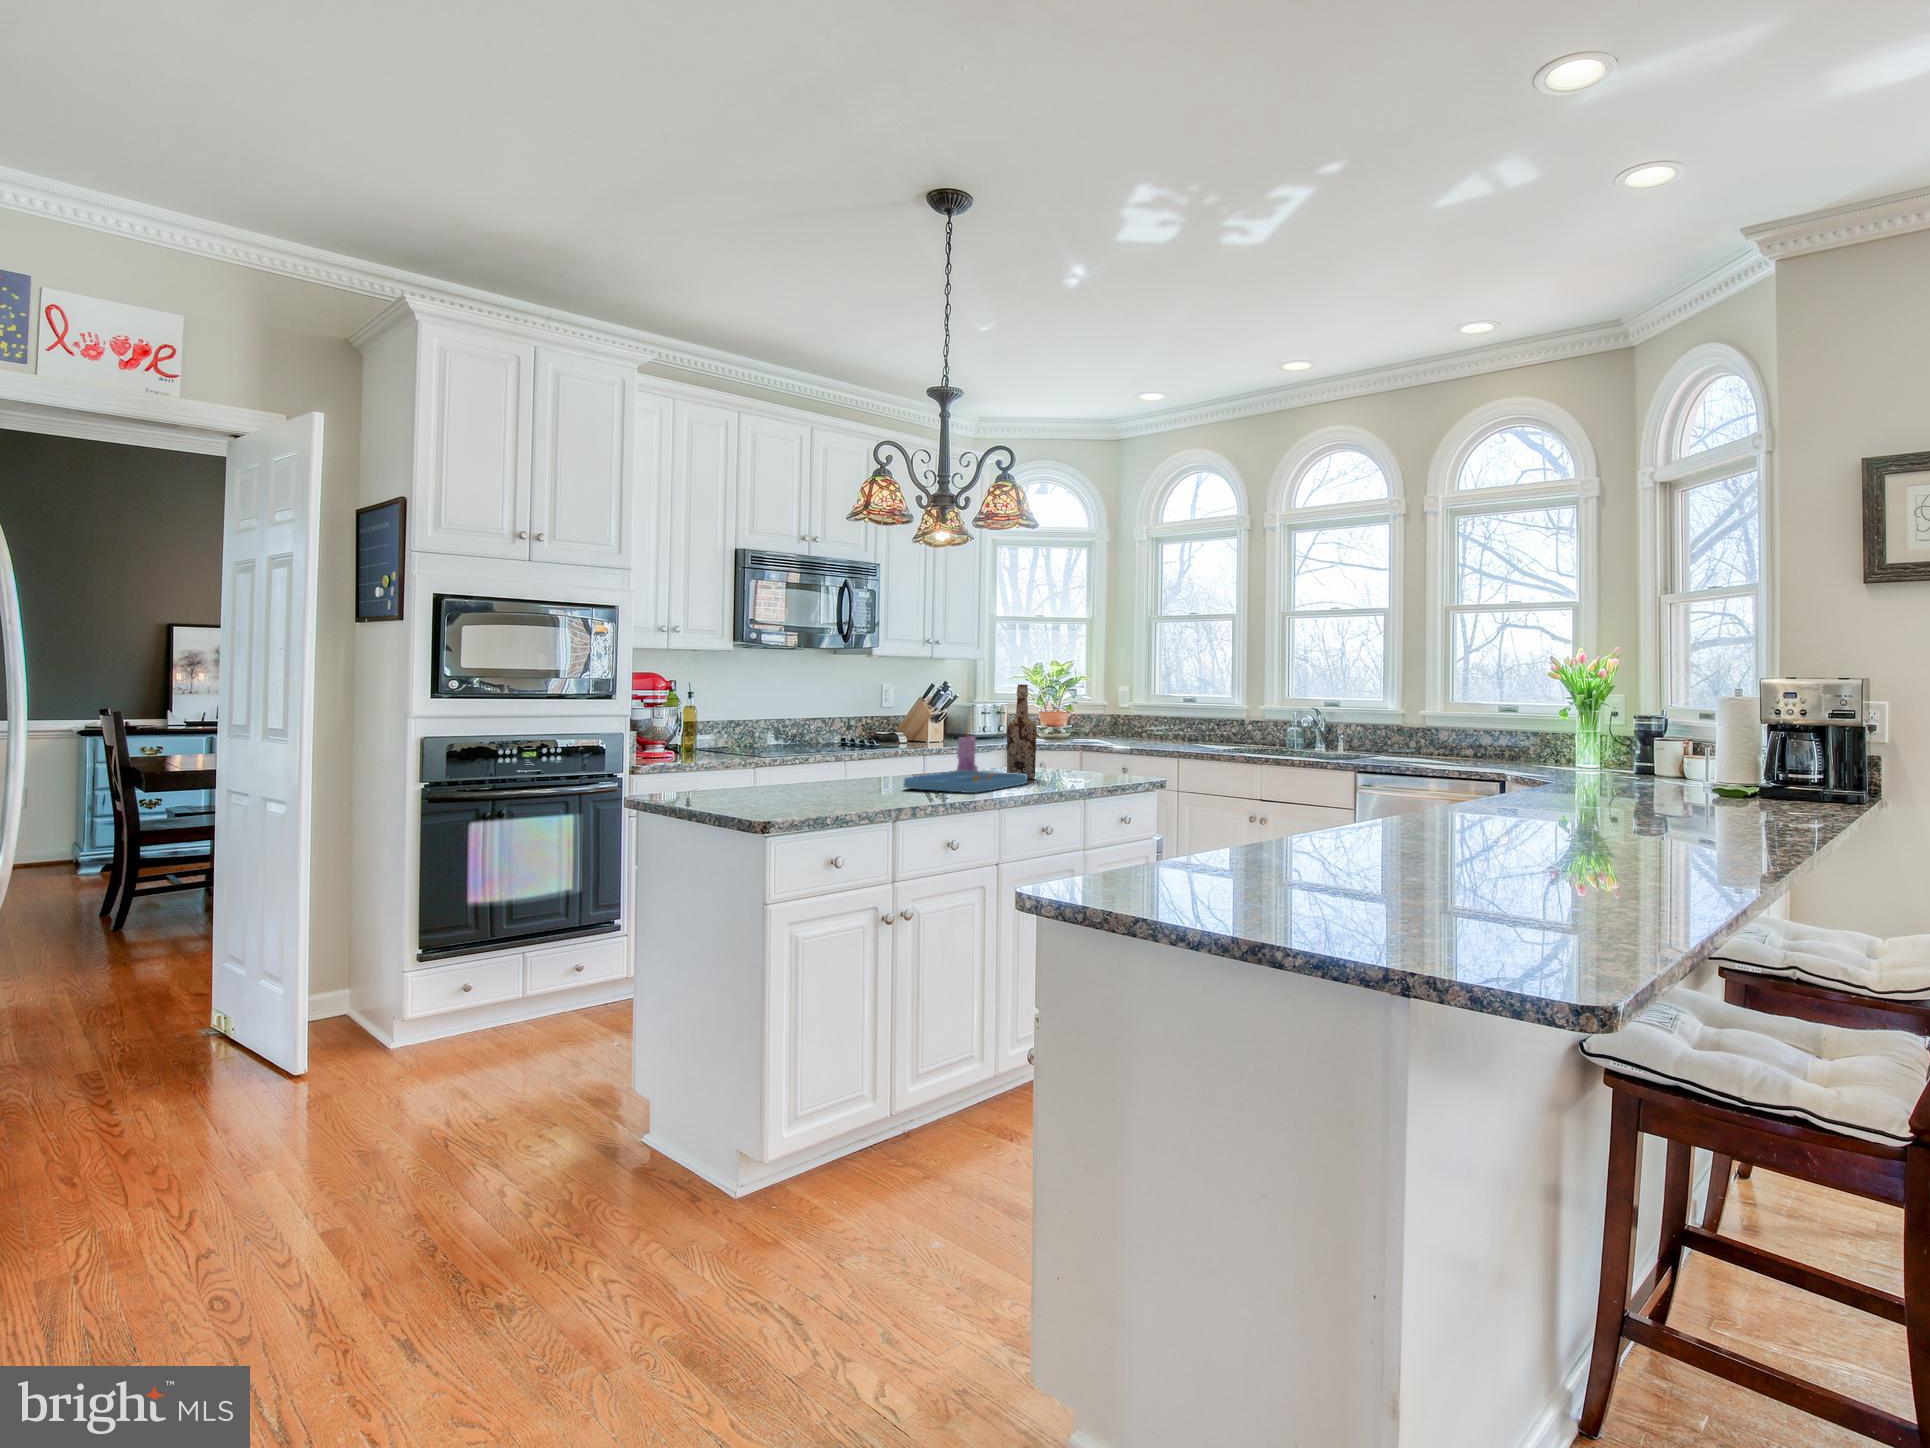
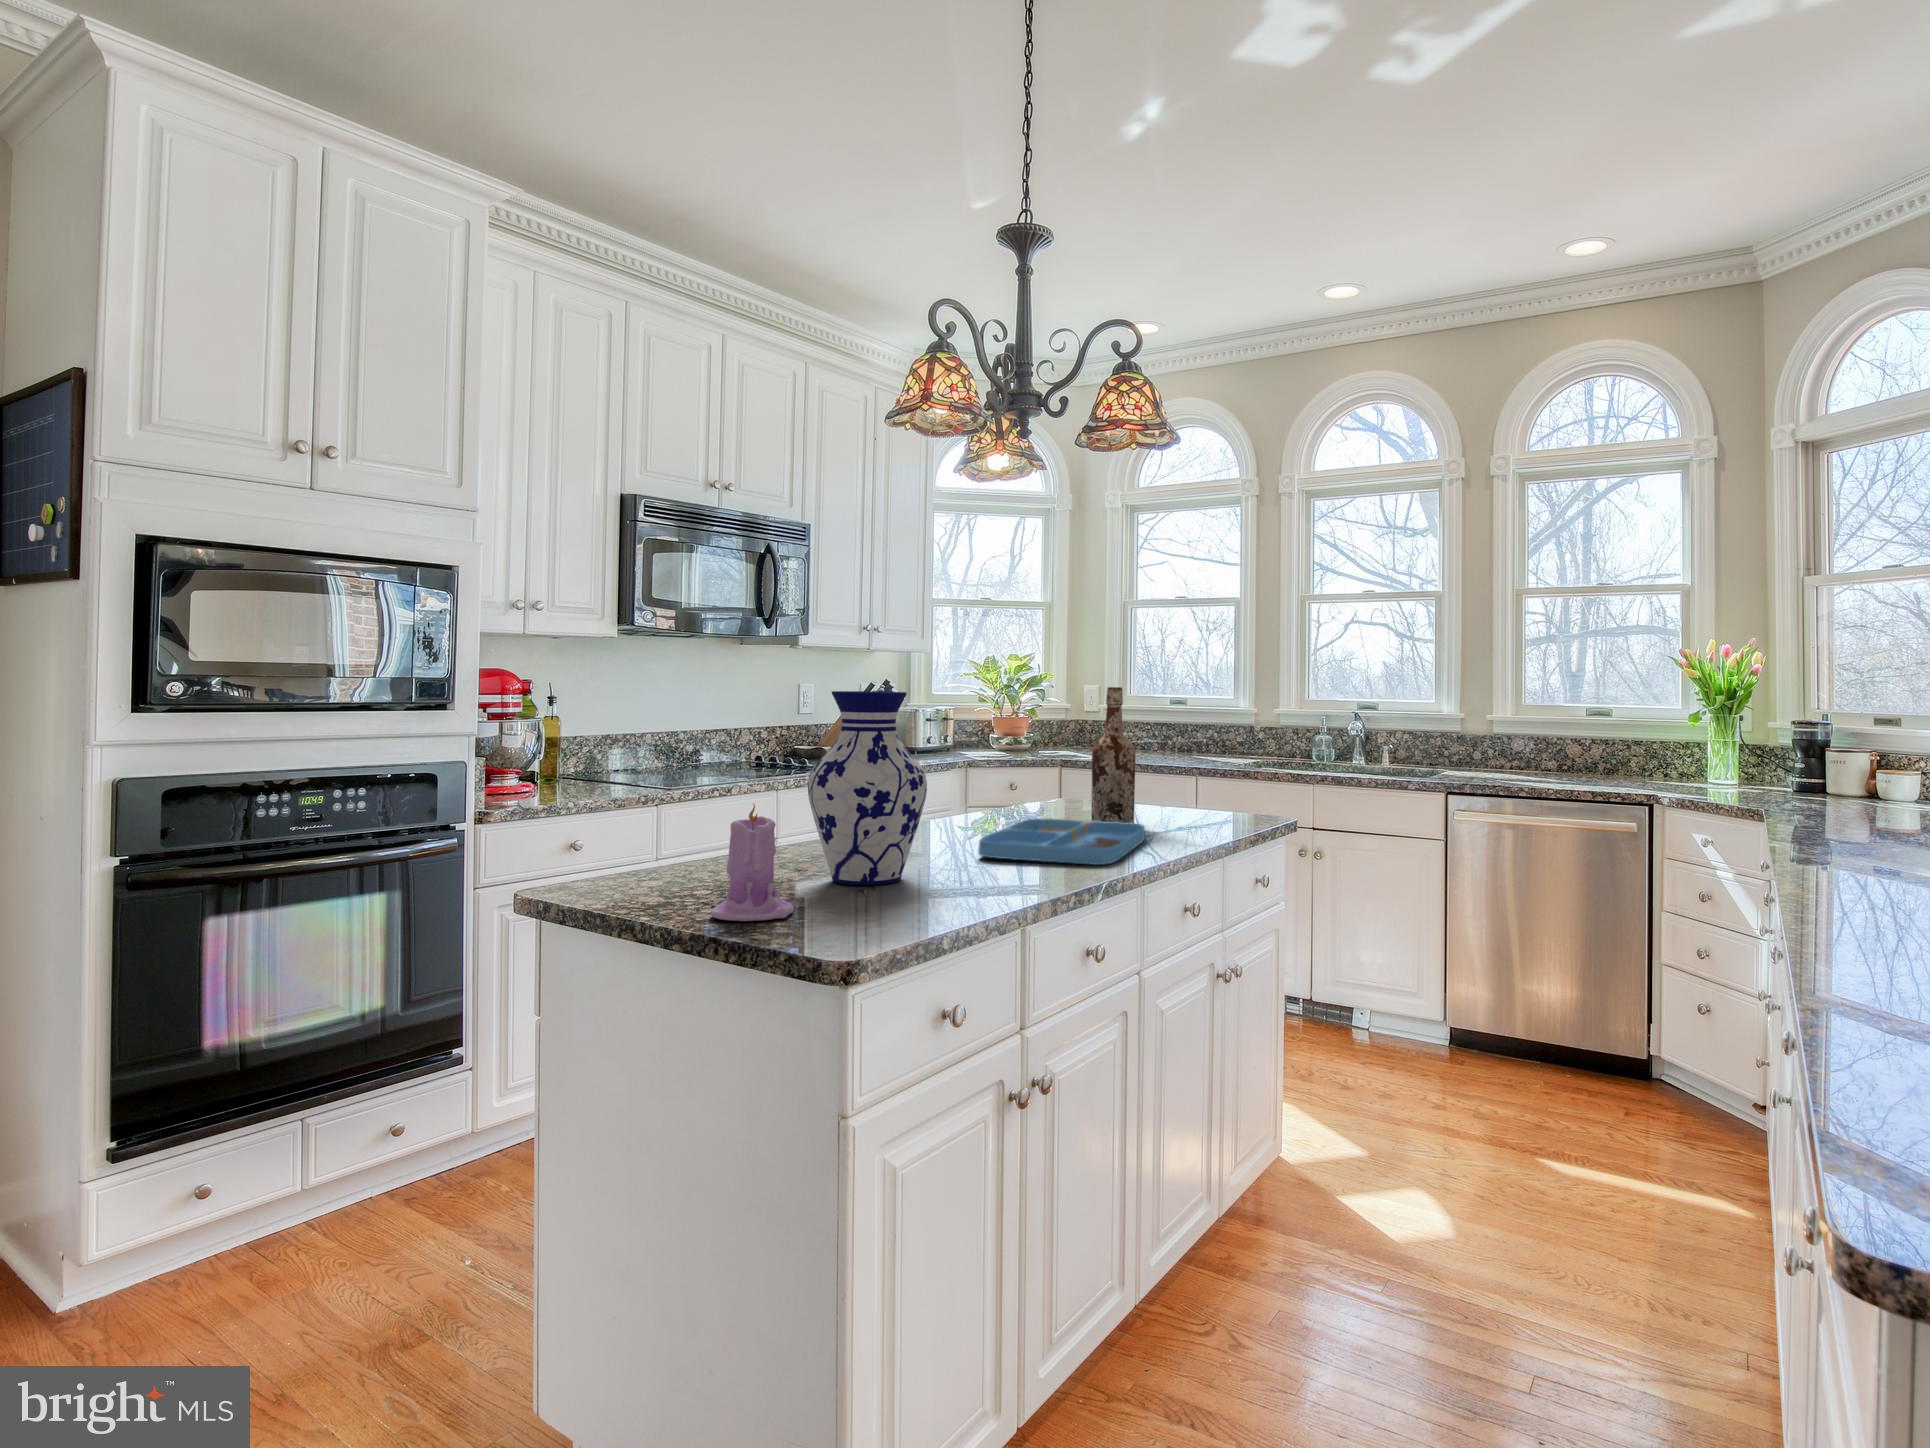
vase: none [788,685,859,797] -> present [808,691,927,885]
candle: present [956,735,978,771] -> present [711,803,794,921]

